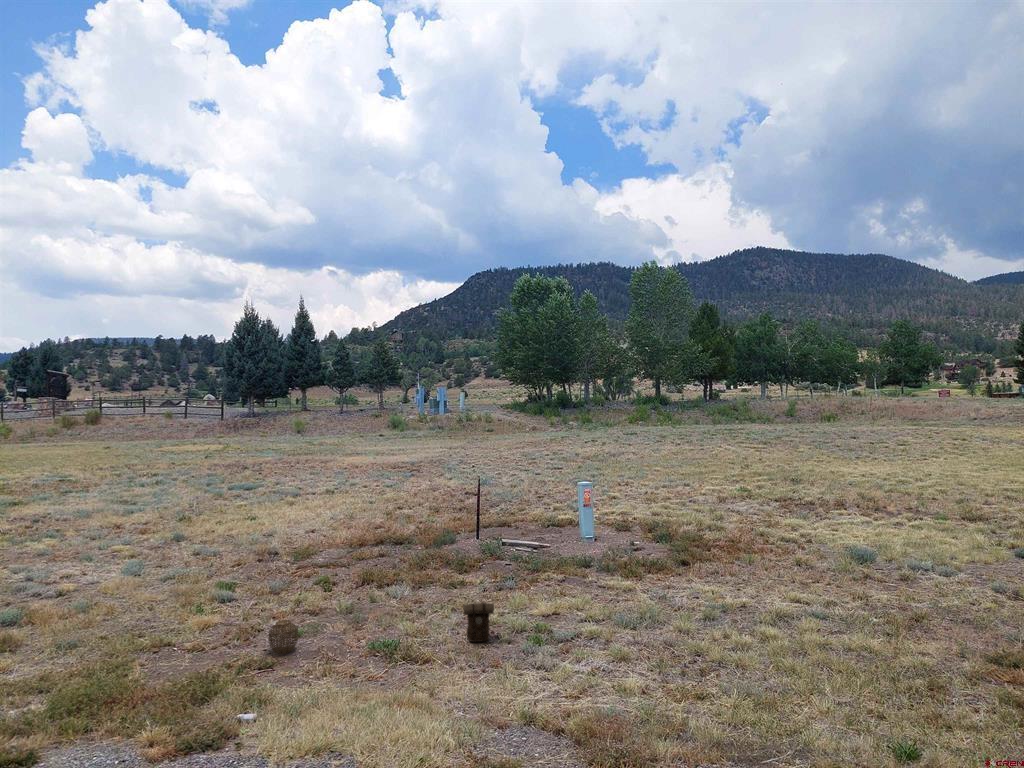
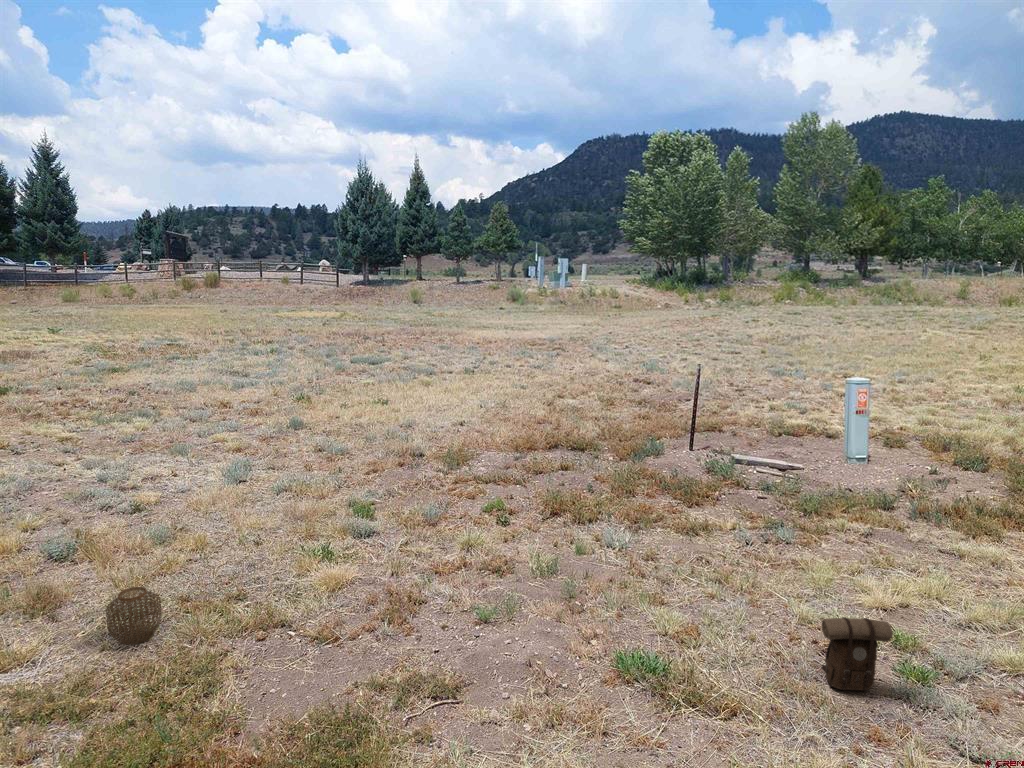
woven basket: present [269,620,298,654] -> present [106,587,162,645]

